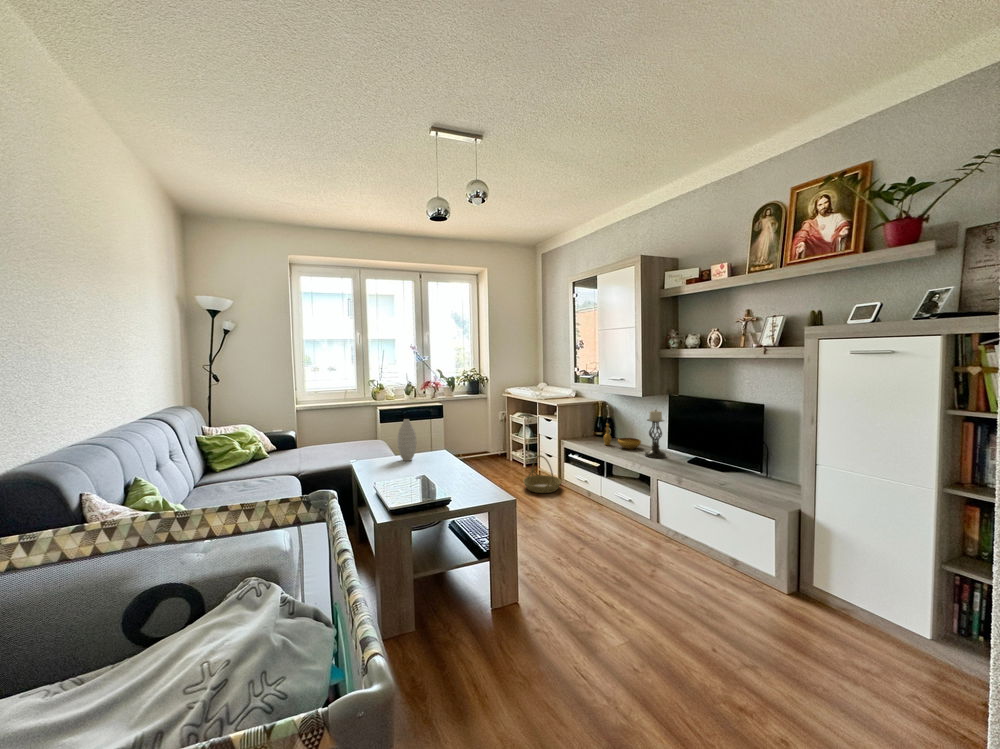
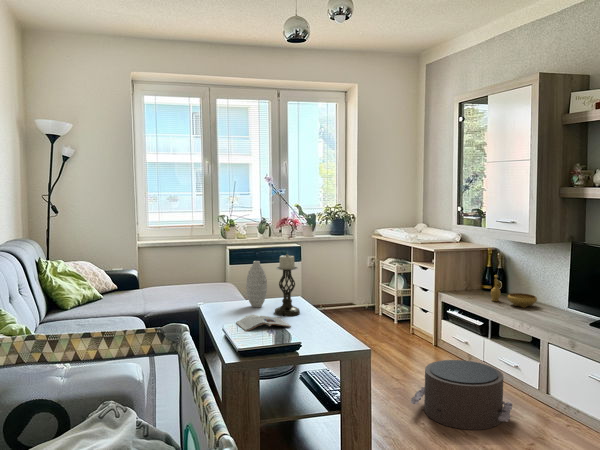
candle holder: present [645,409,666,458] -> present [274,254,300,316]
basket: present [523,455,562,493] -> none [391,310,438,354]
magazine: none [389,468,441,486] -> present [236,315,291,331]
pouf: none [546,497,632,559] -> present [411,360,512,430]

